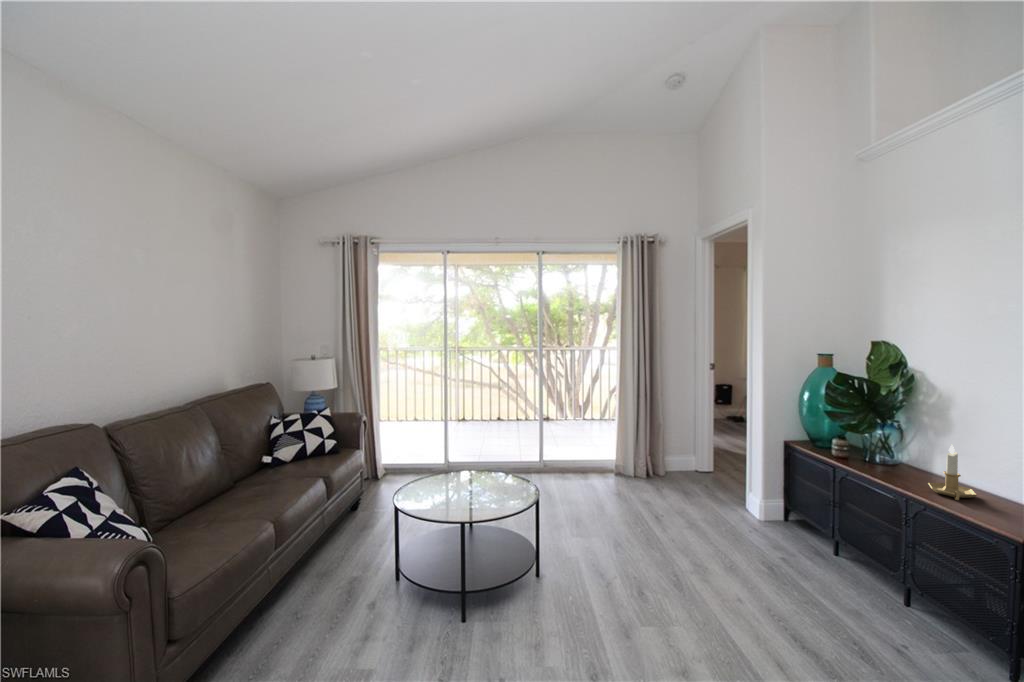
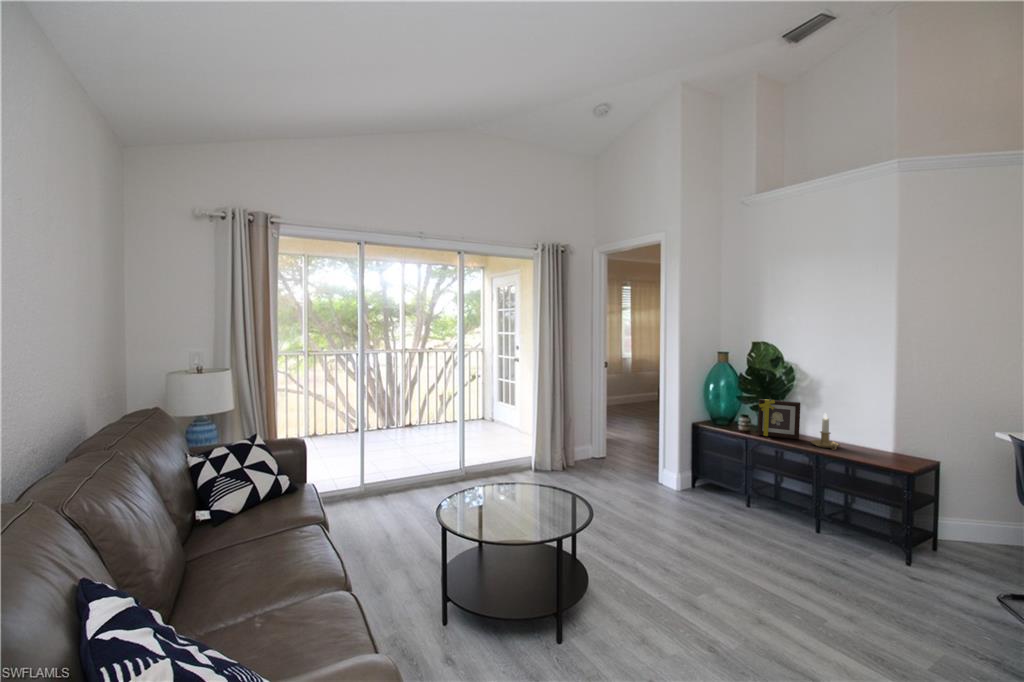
picture frame: none [859,418,925,479] -> present [758,399,800,440]

